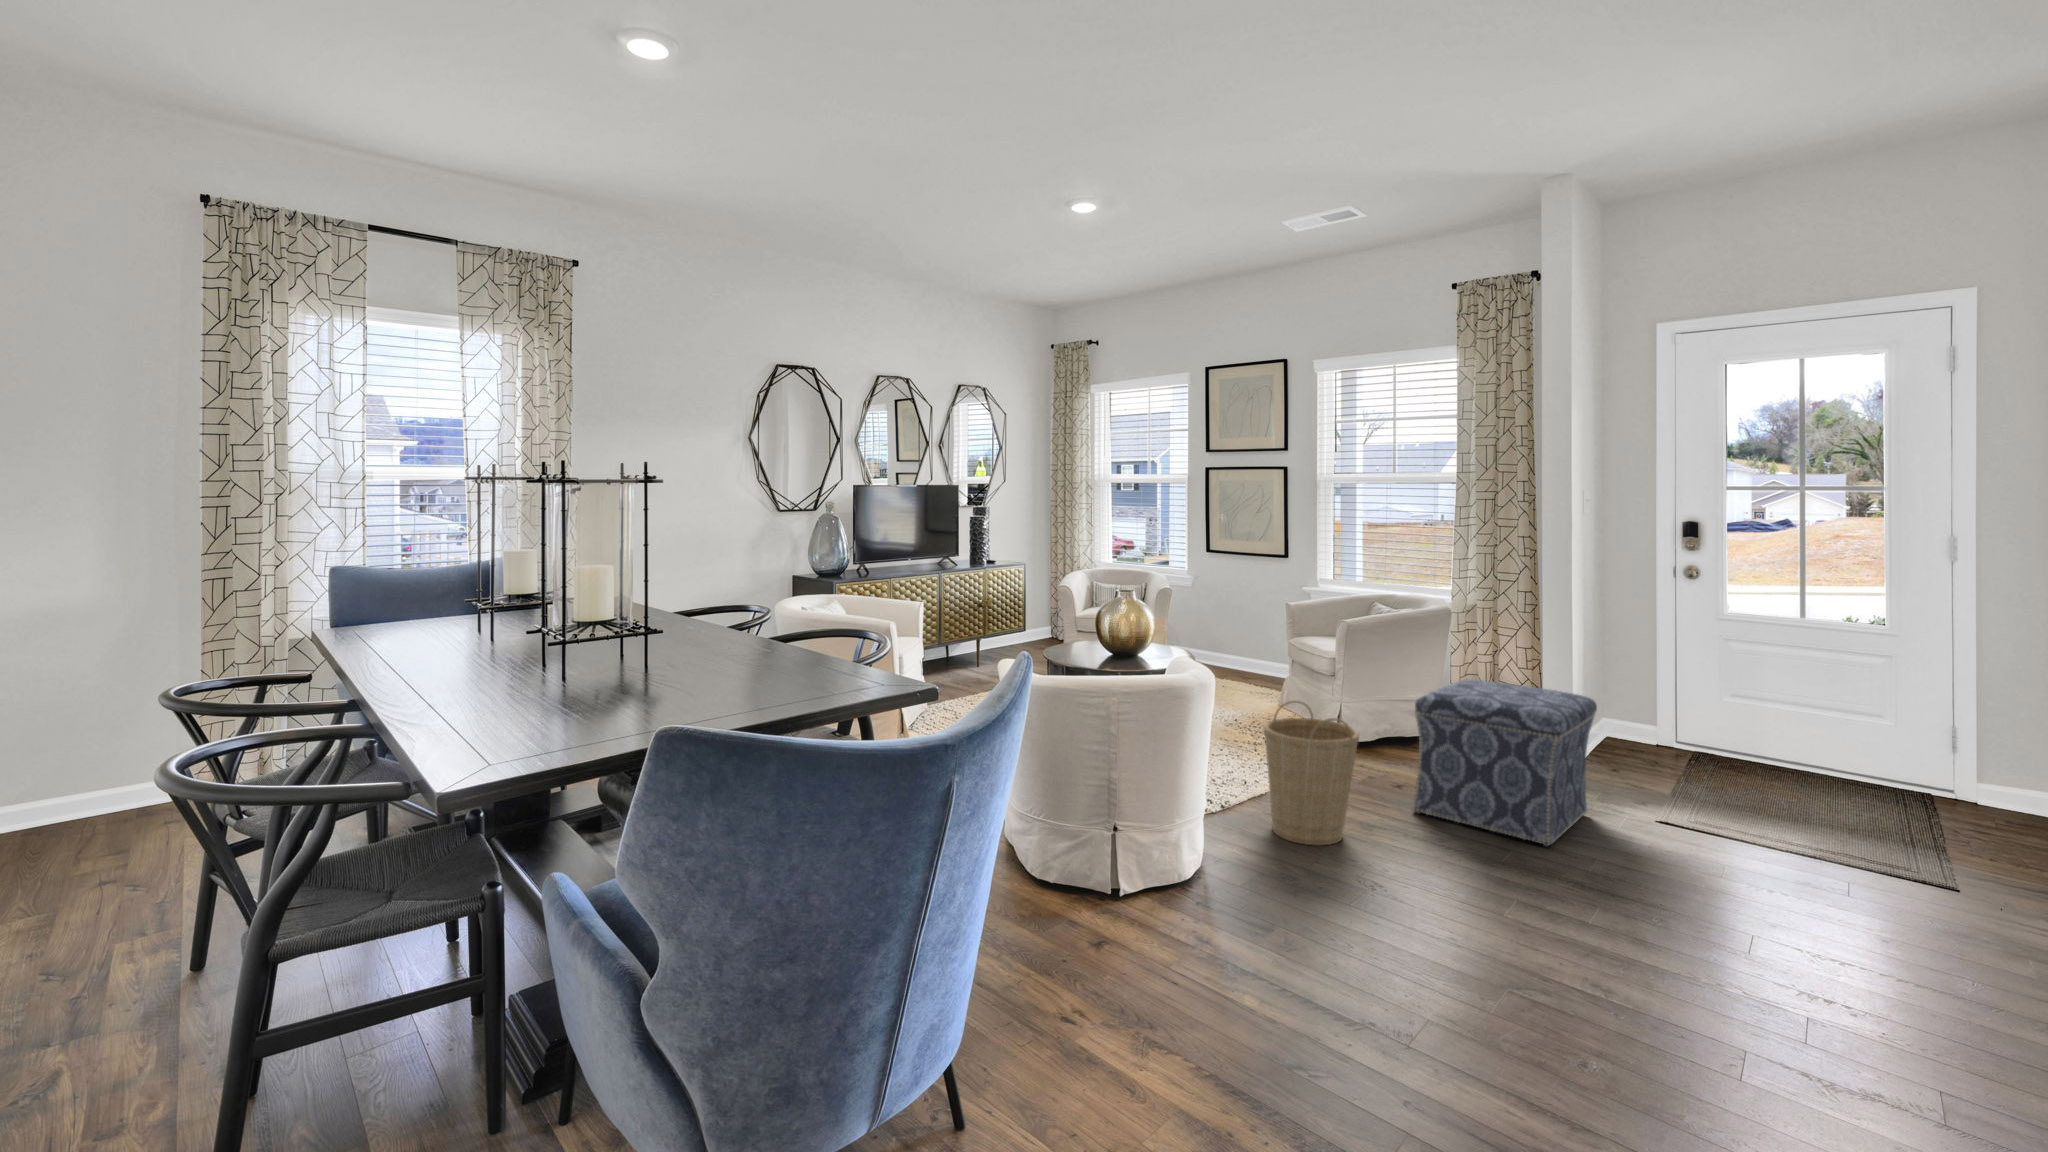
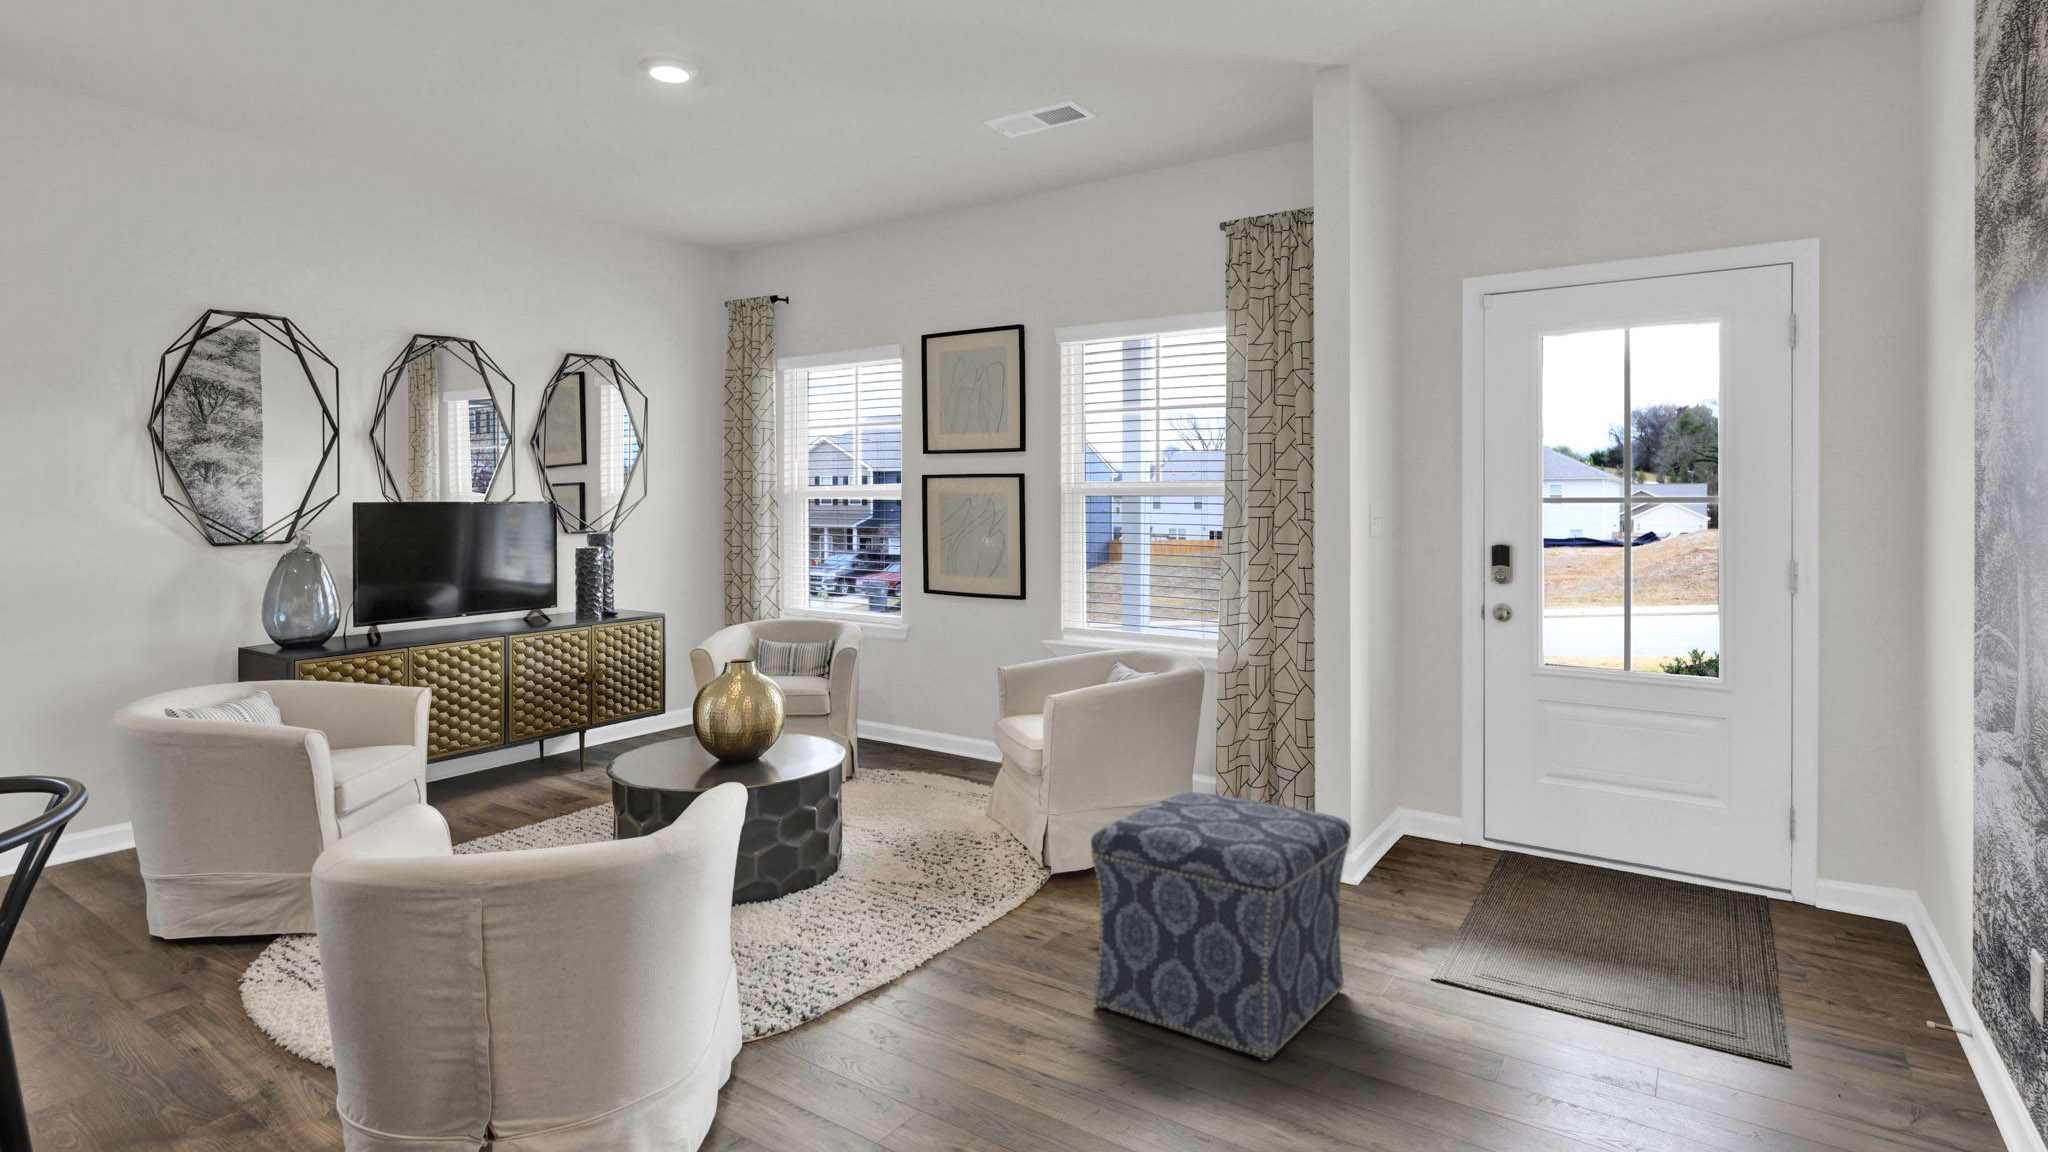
basket: present [1264,701,1359,845] -> none [836,849,982,1091]

